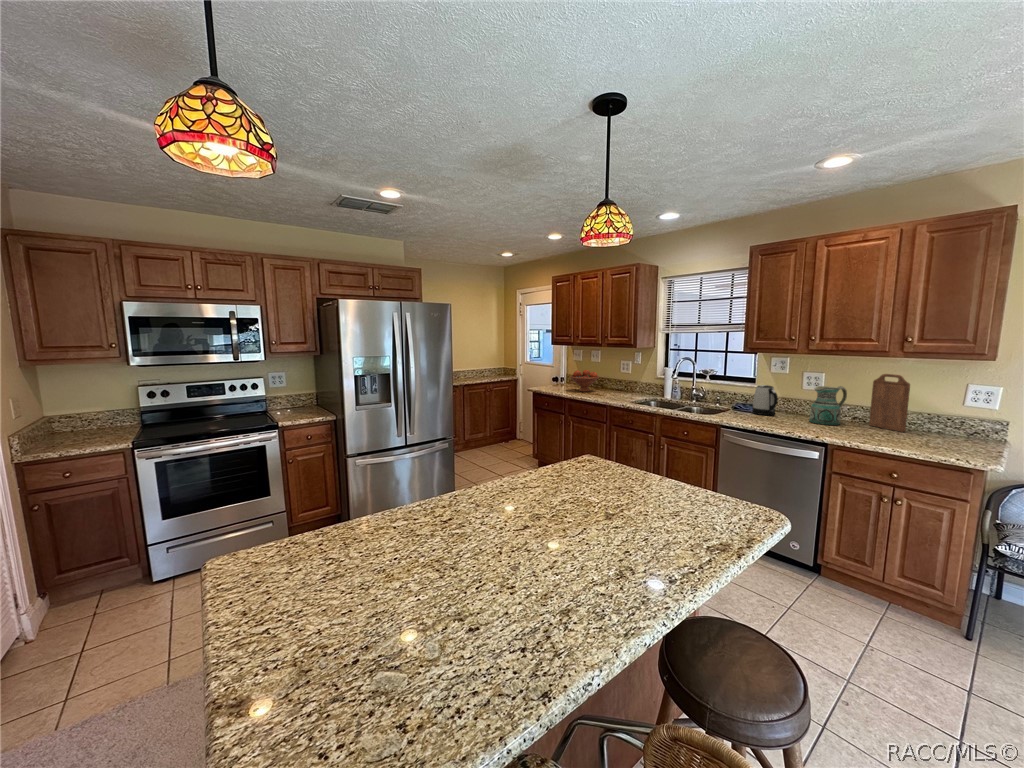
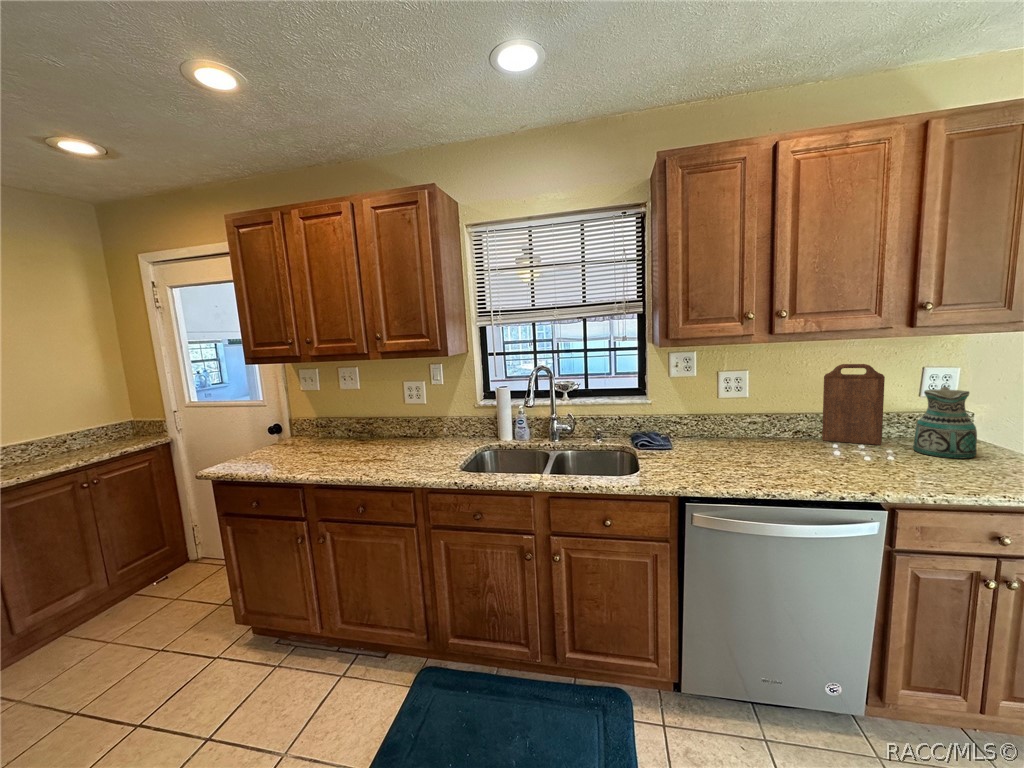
fruit bowl: present [571,370,599,392] -> none [308,408,371,455]
kettle: present [752,385,778,415] -> none [669,400,717,451]
ceramic pitcher: present [809,386,847,425] -> present [913,387,977,459]

